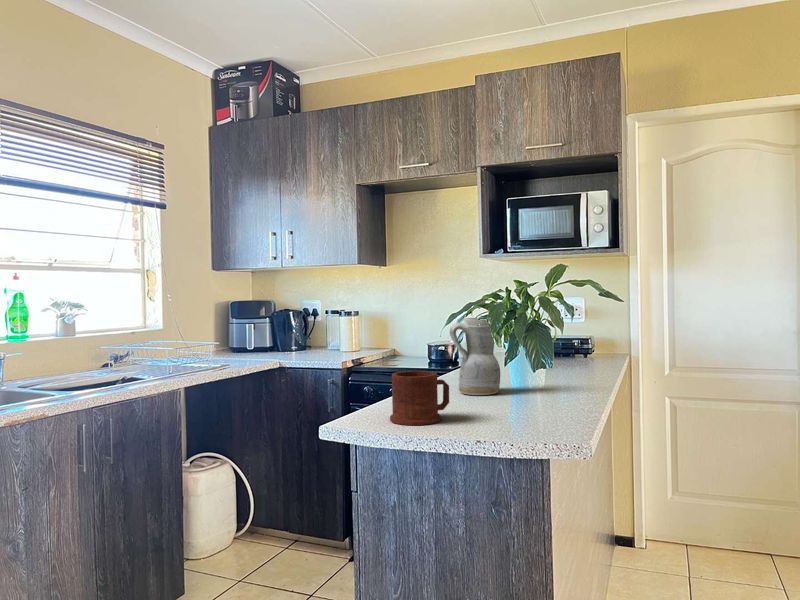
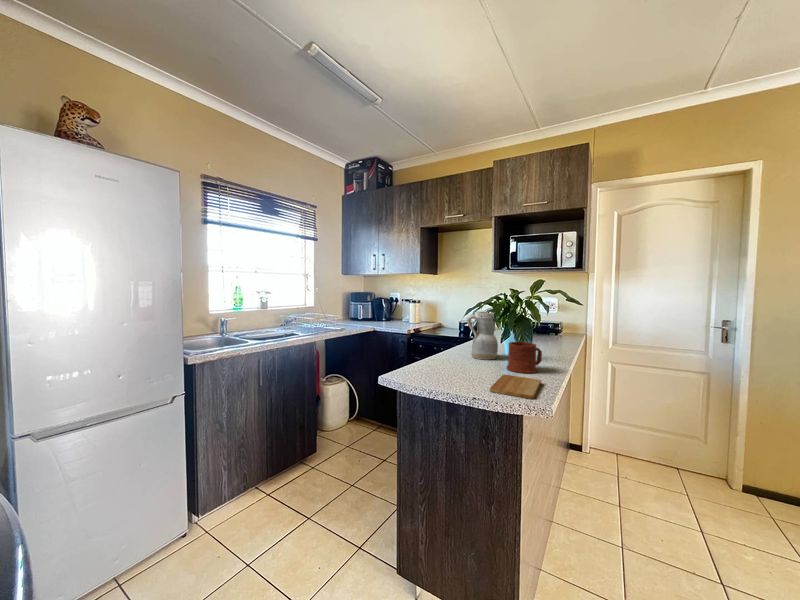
mug: present [390,371,449,425] -> present [507,342,542,373]
cutting board: none [499,411,573,438] -> present [490,375,541,399]

